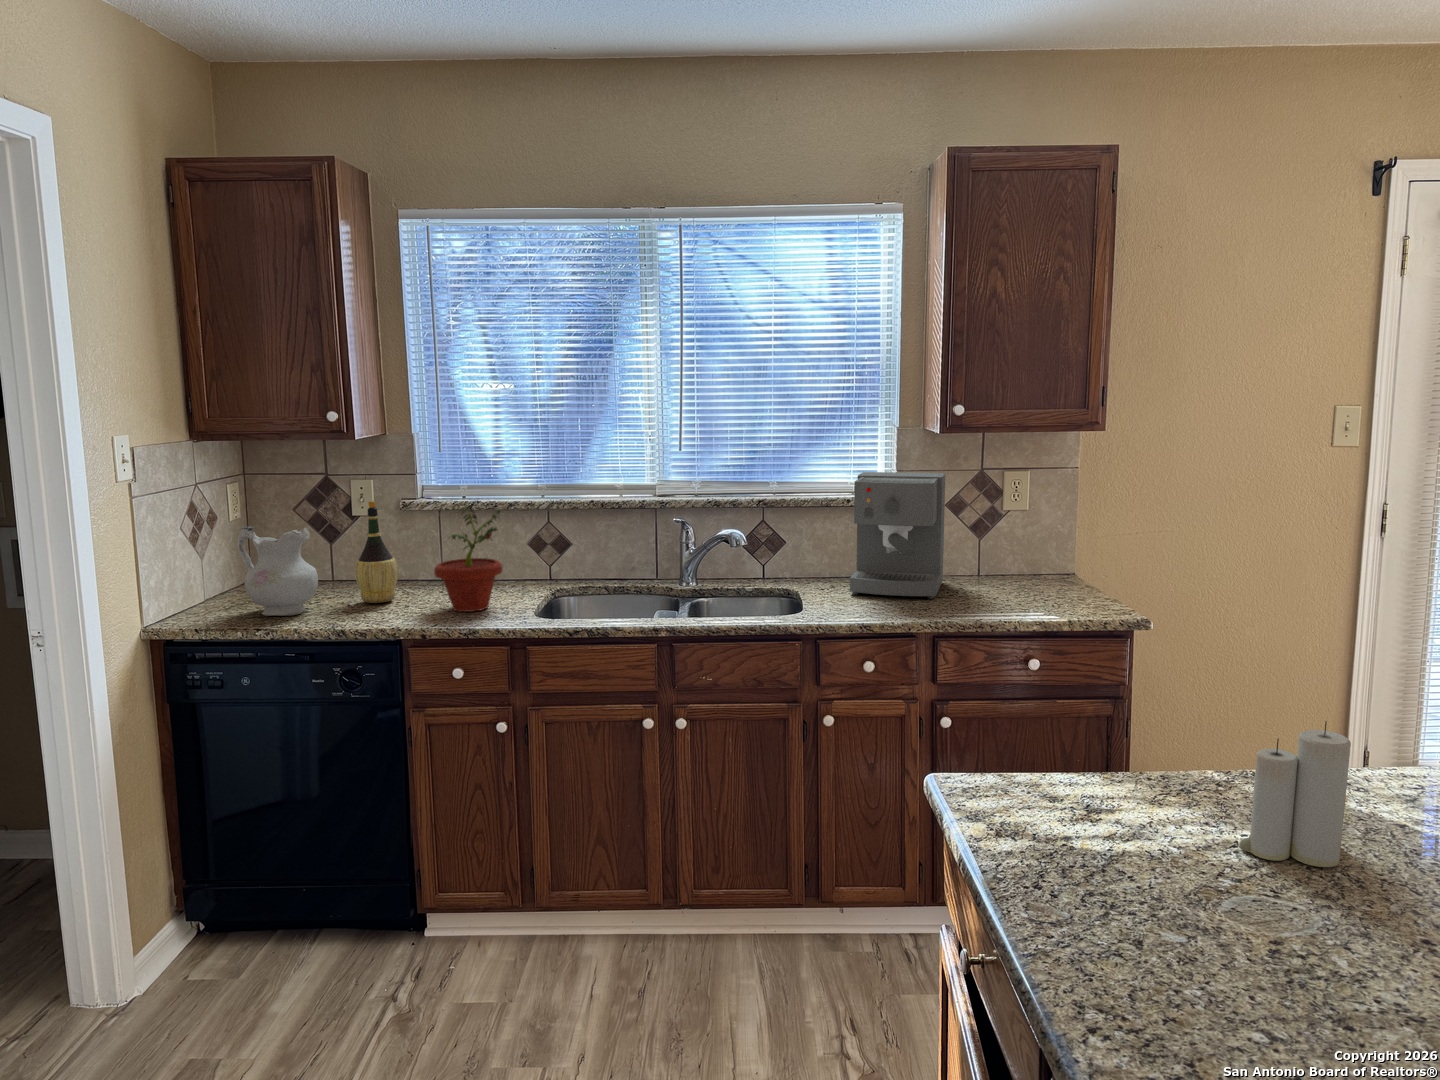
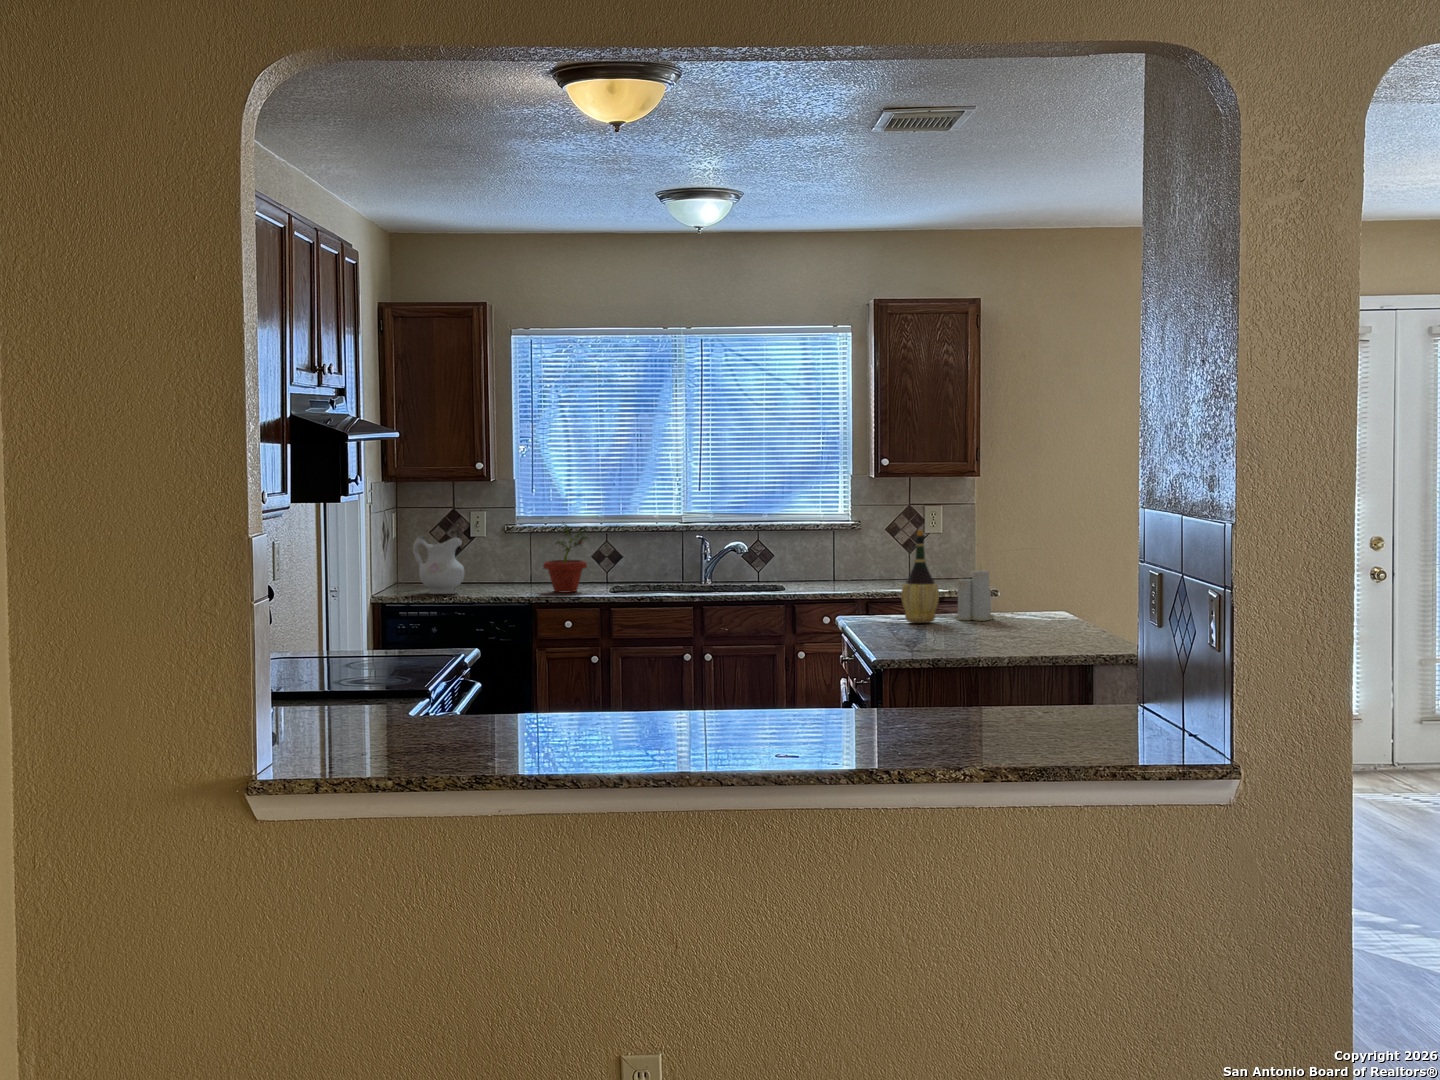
coffee maker: present [850,472,945,598] -> none [818,506,883,586]
wine bottle: present [355,501,398,603] -> present [901,530,939,623]

